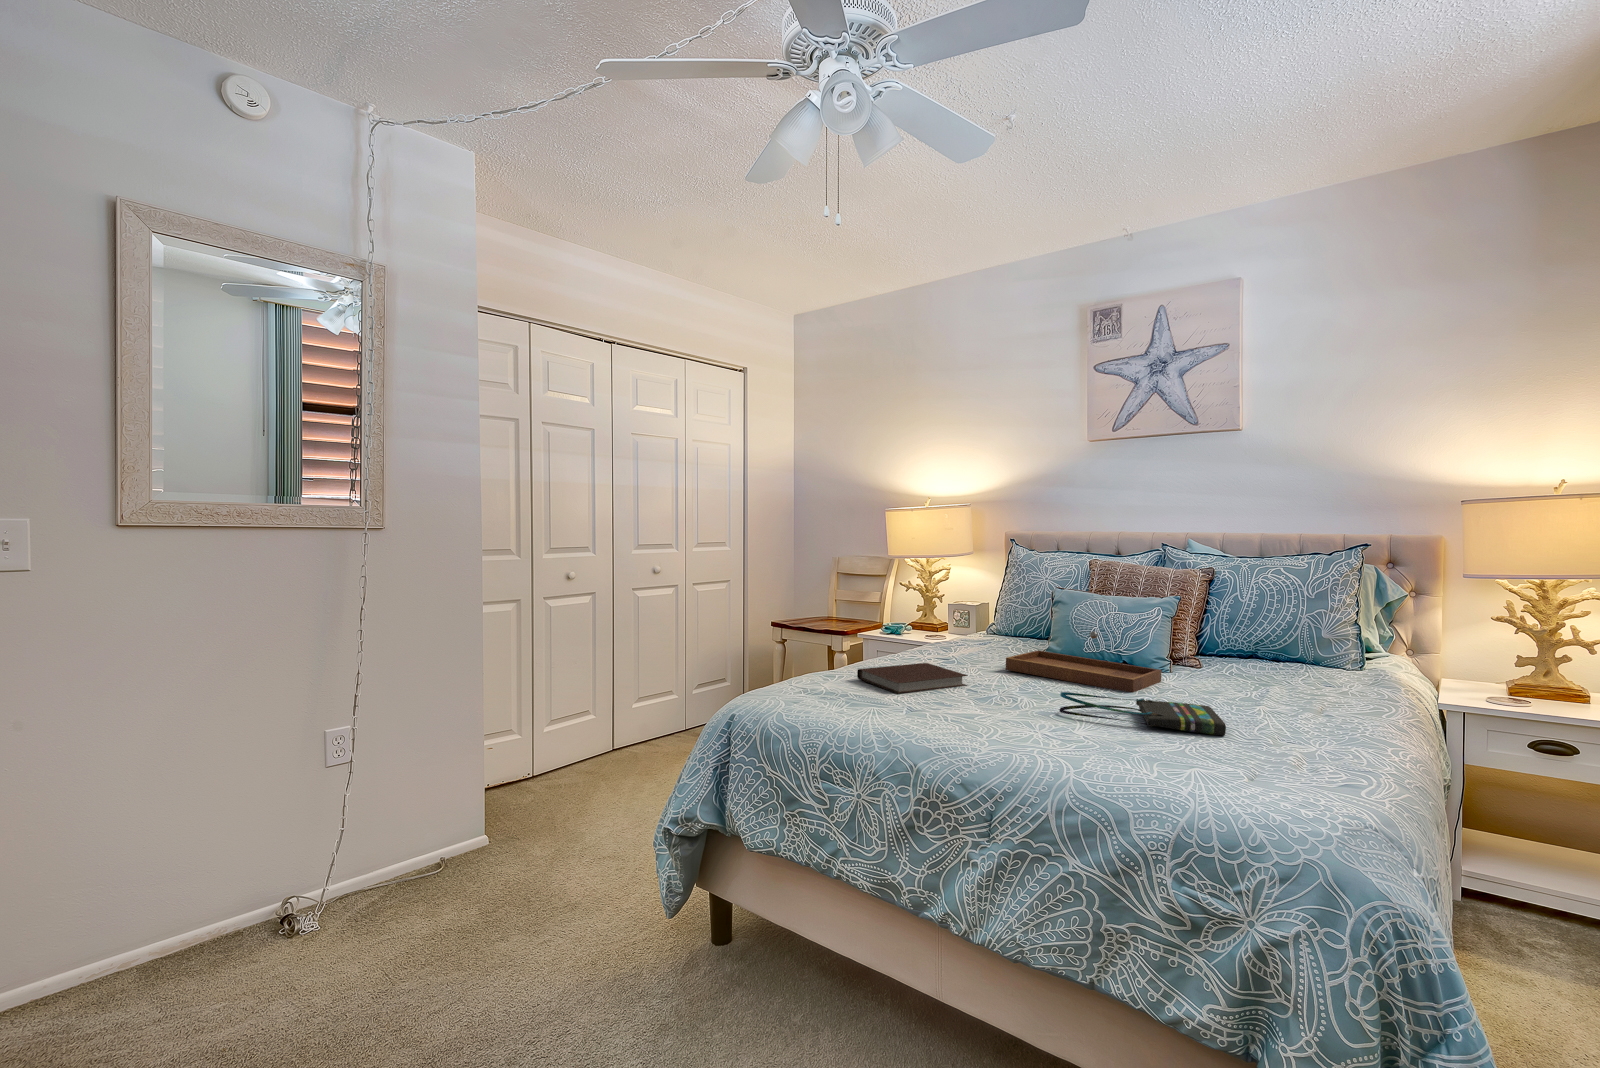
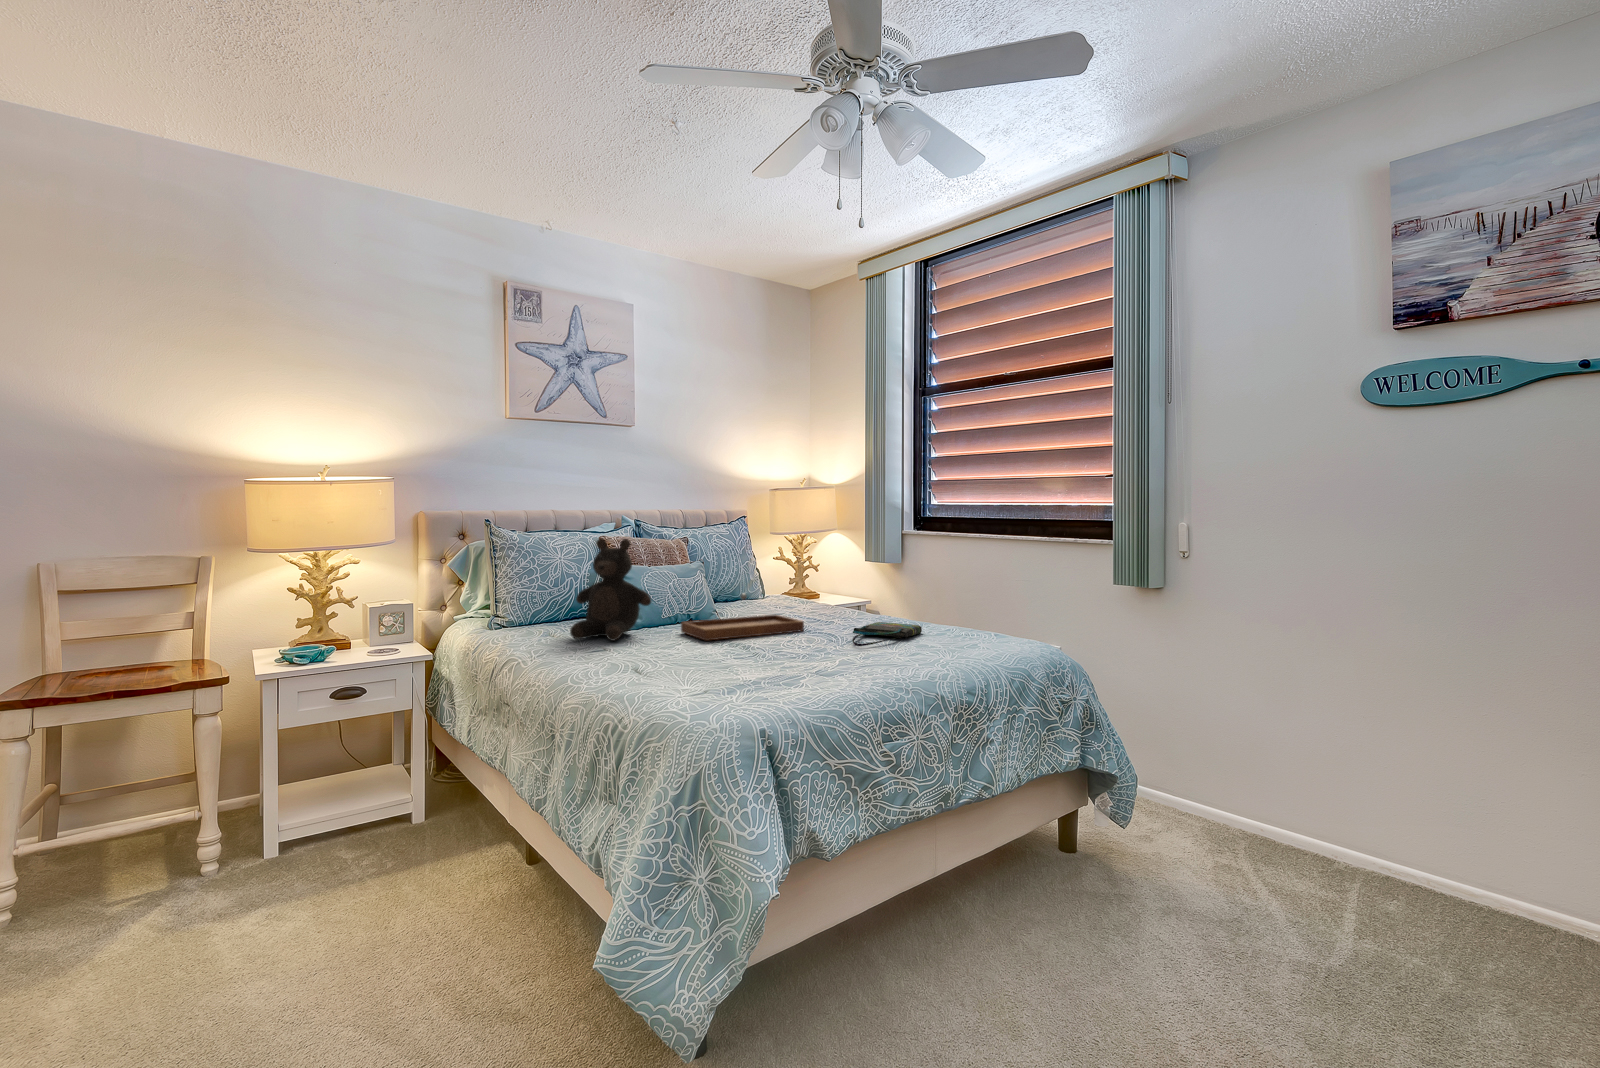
teddy bear: none [953,556,1022,652] -> present [570,538,651,641]
notebook: present [857,663,968,694] -> none [686,645,769,674]

